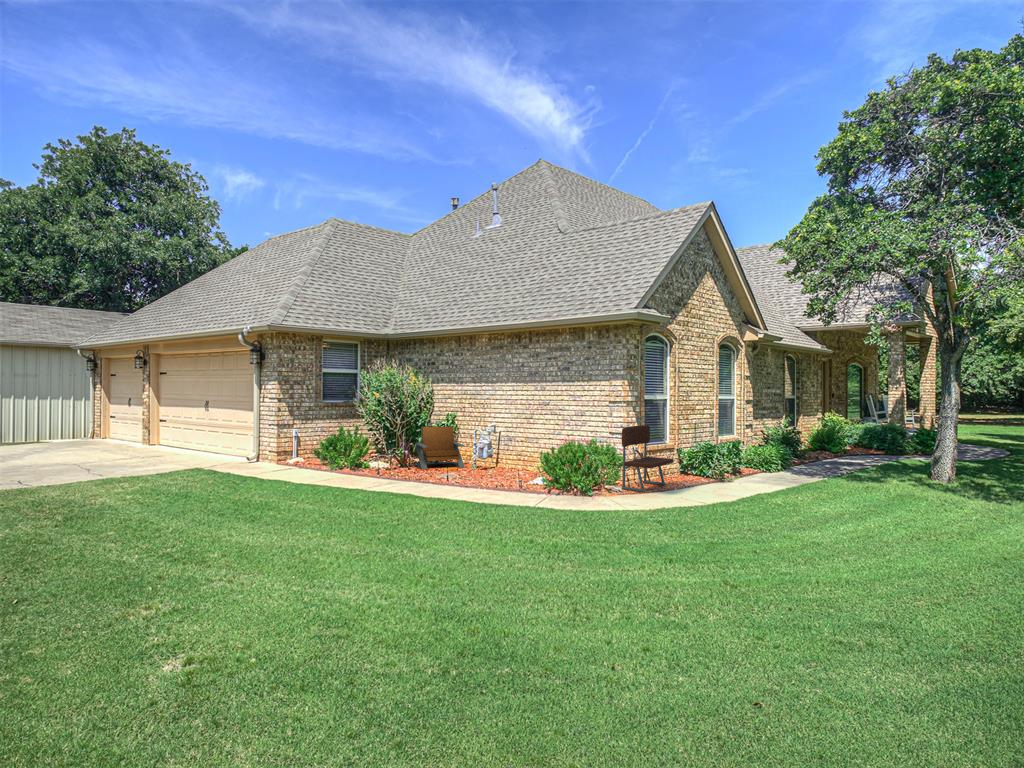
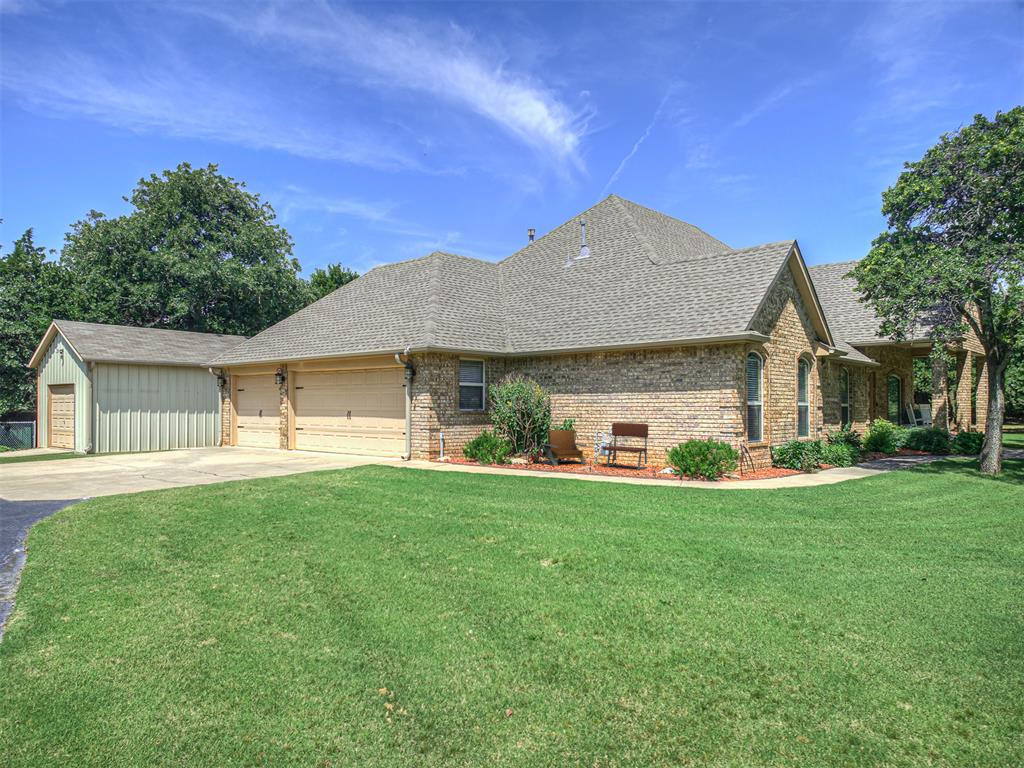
bench: present [622,425,674,492] -> present [603,423,648,470]

